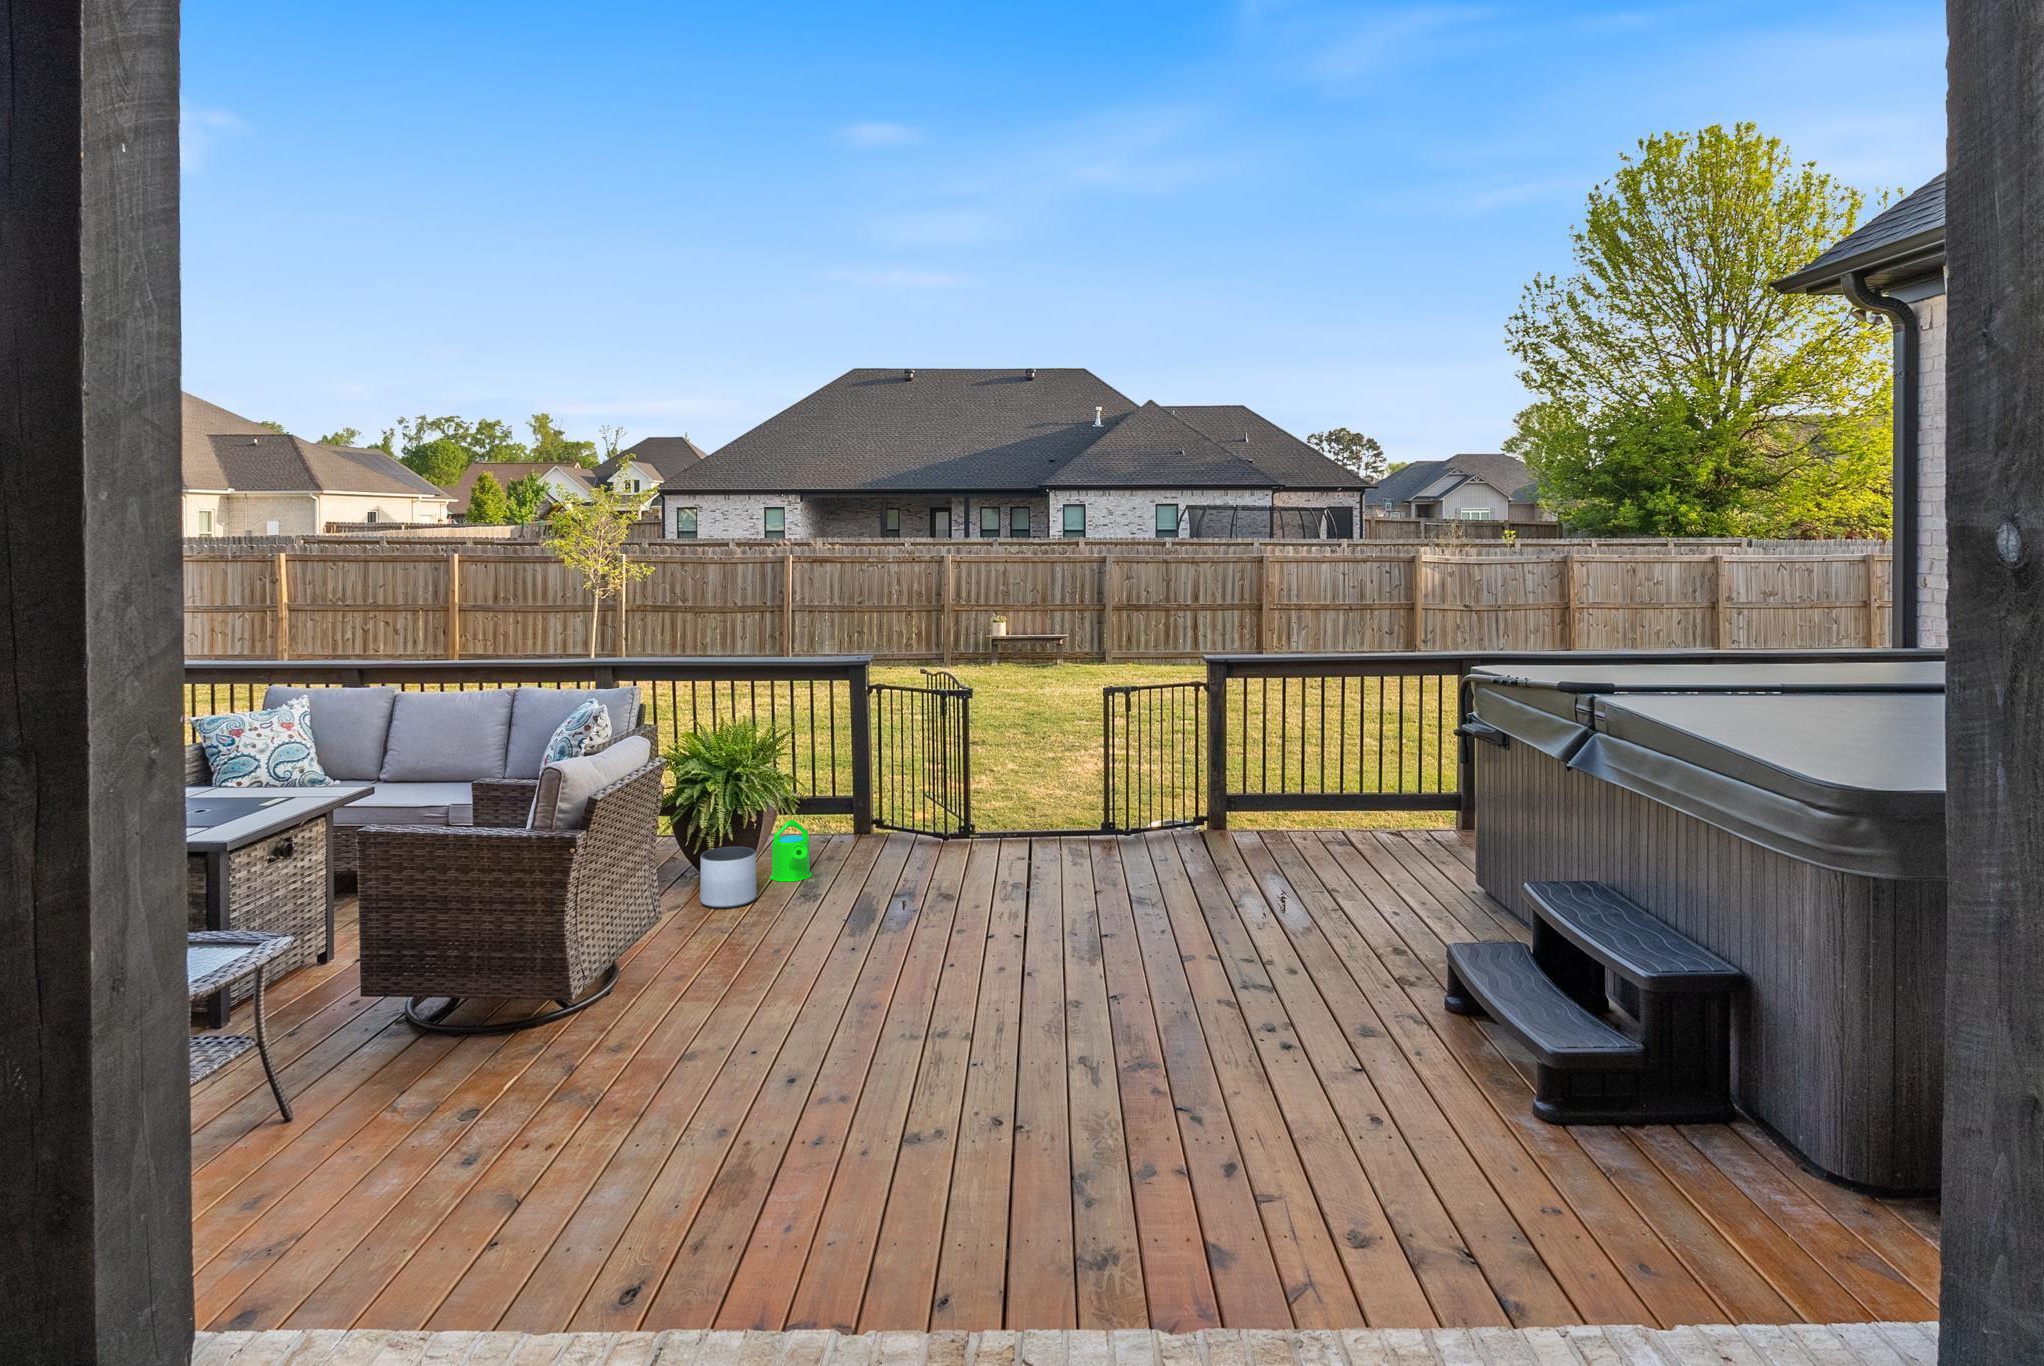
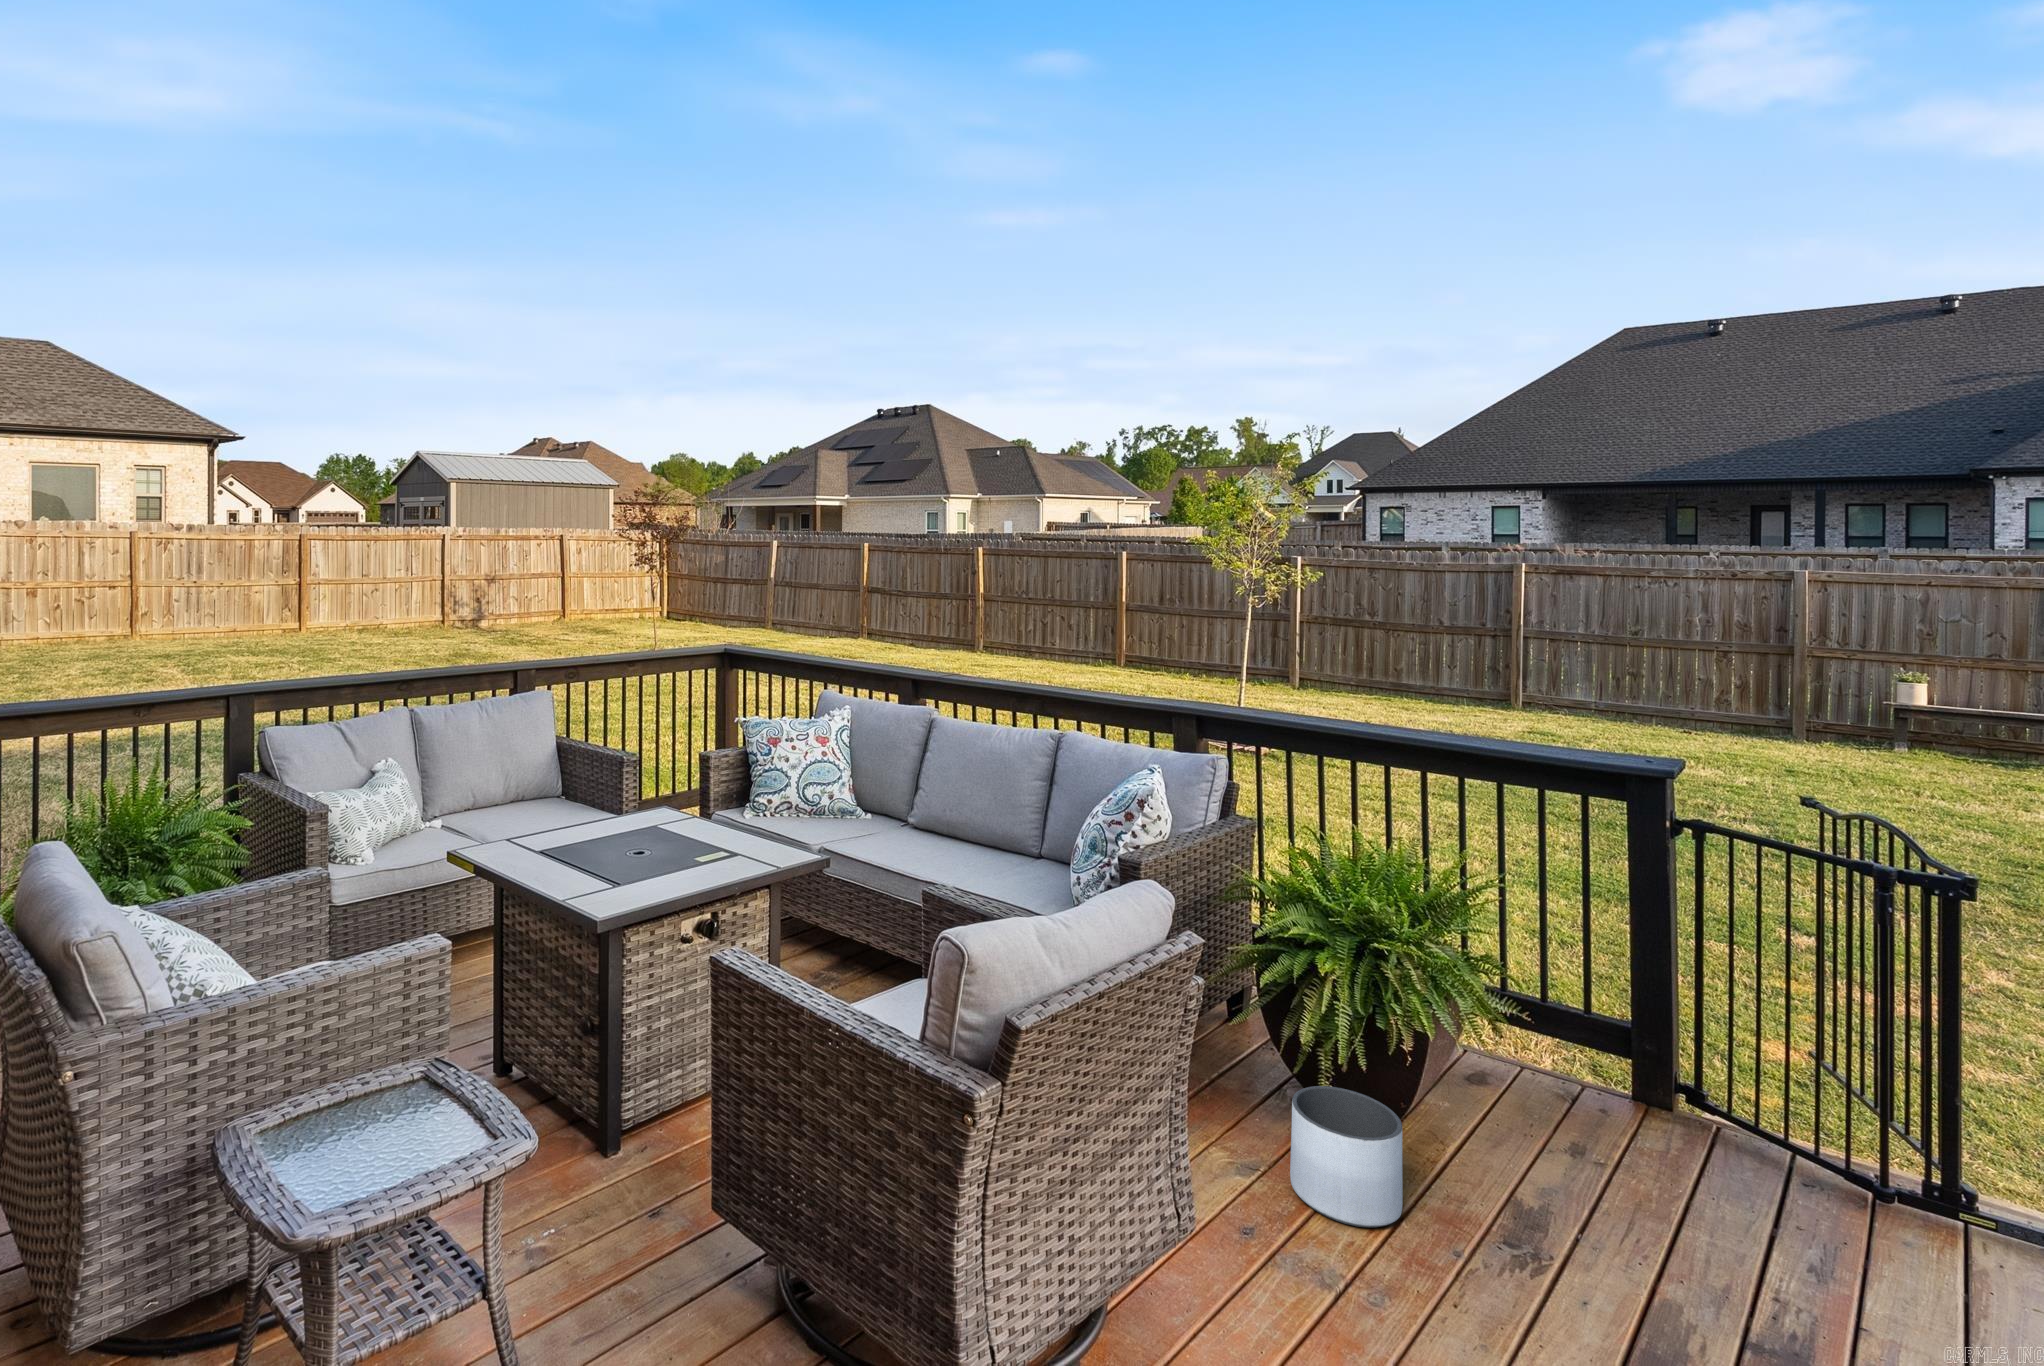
watering can: present [769,820,813,882] -> none [1437,1064,1534,1193]

